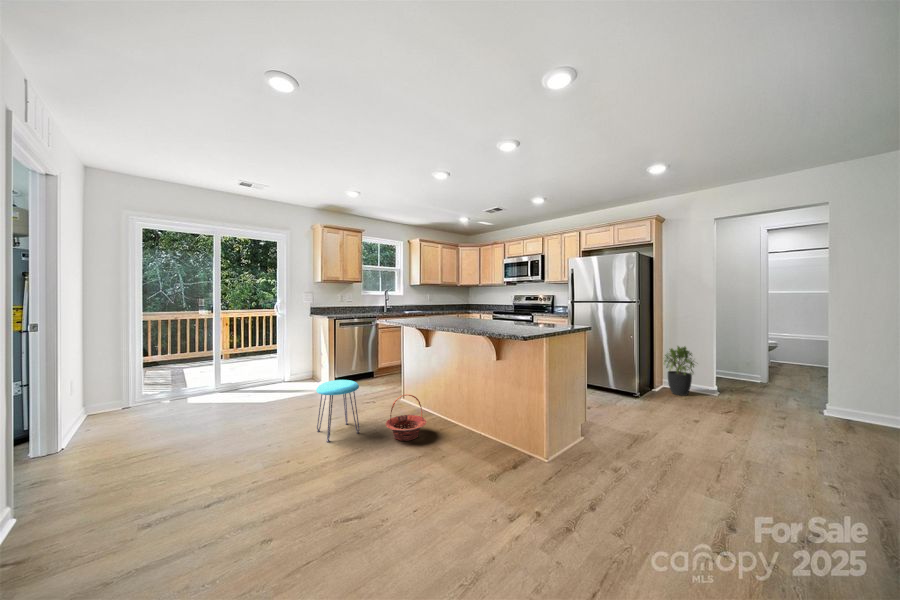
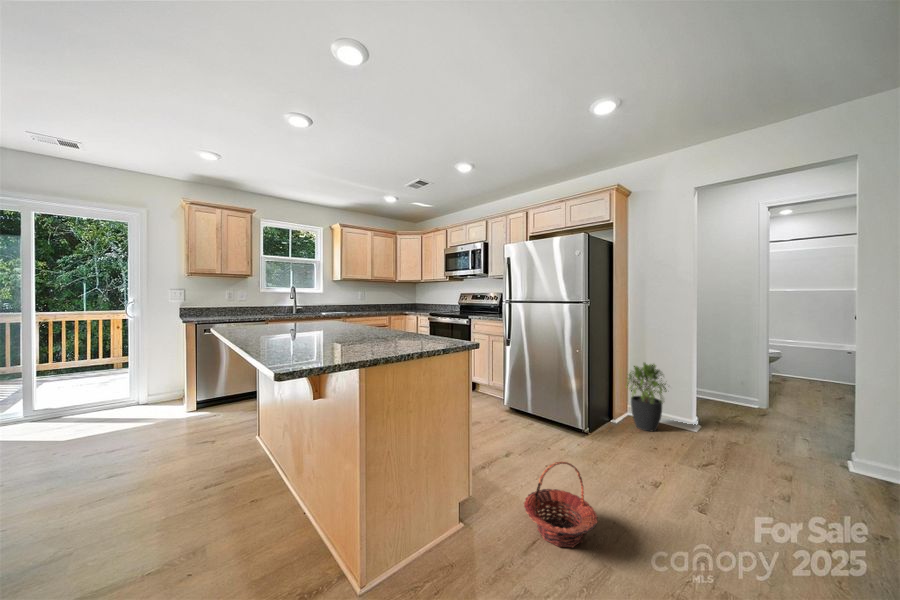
stool: present [316,380,360,442] -> none [31,423,128,533]
basket: present [386,394,427,441] -> present [524,462,598,547]

